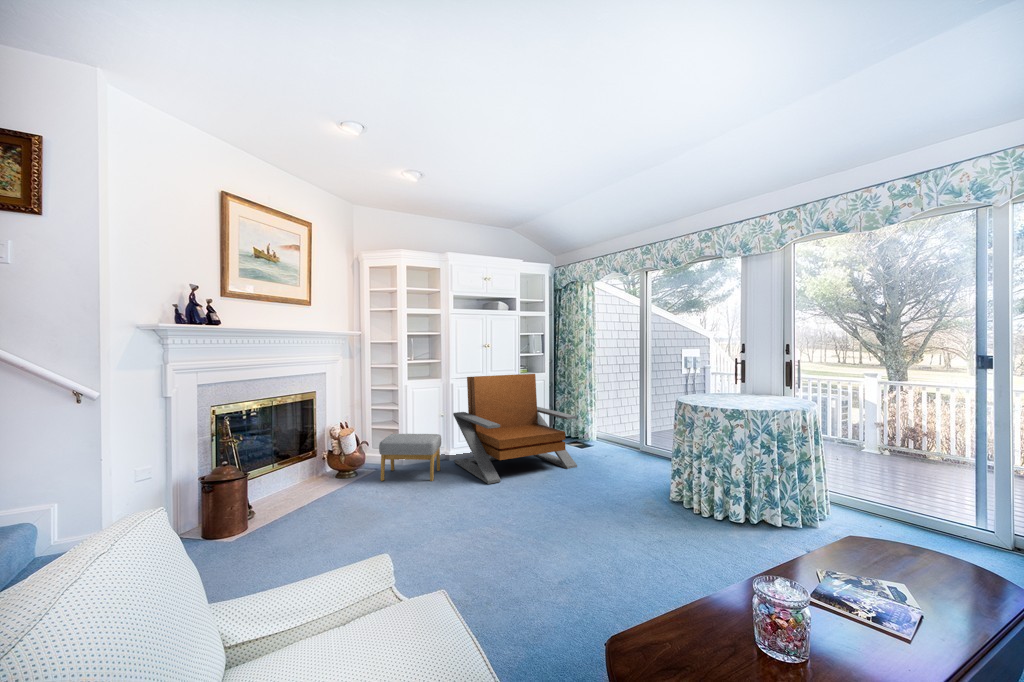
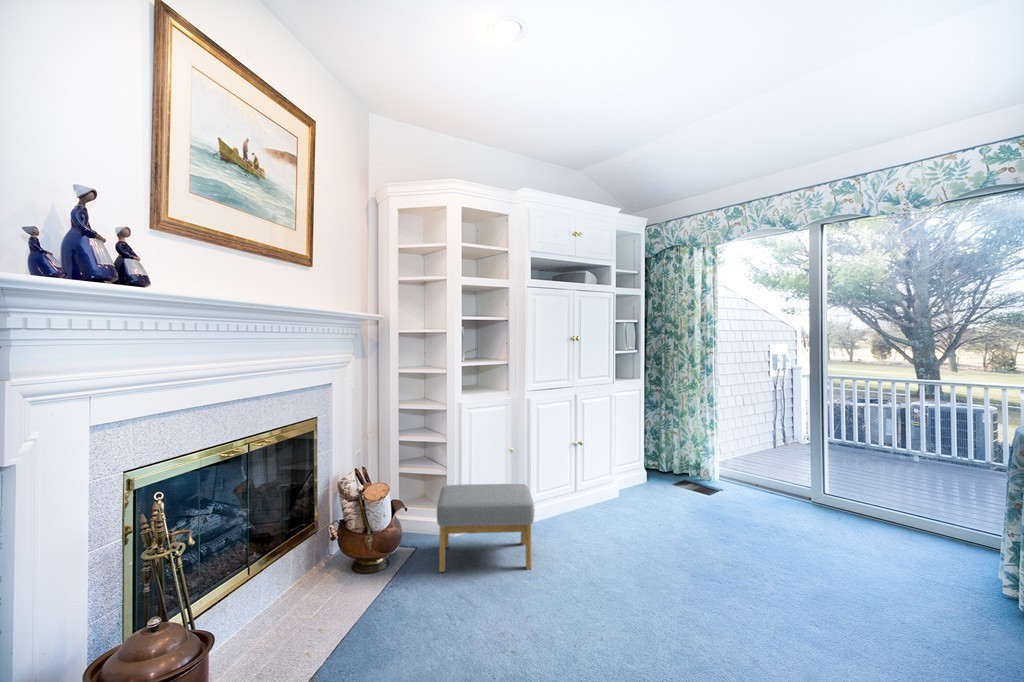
lounge chair: present [453,374,577,484] -> none [536,382,740,574]

